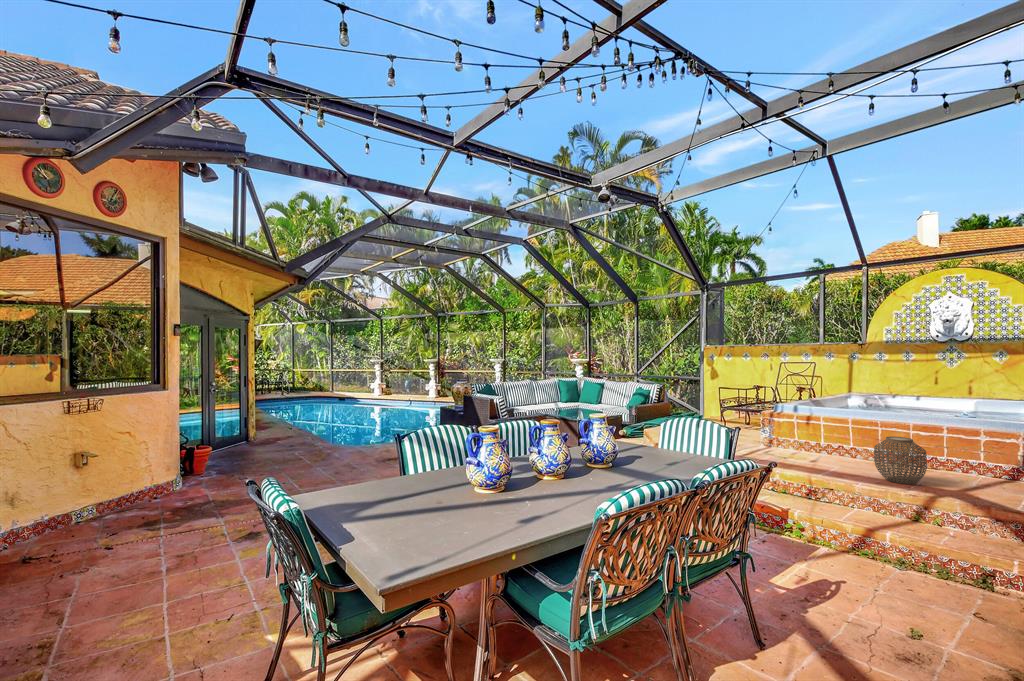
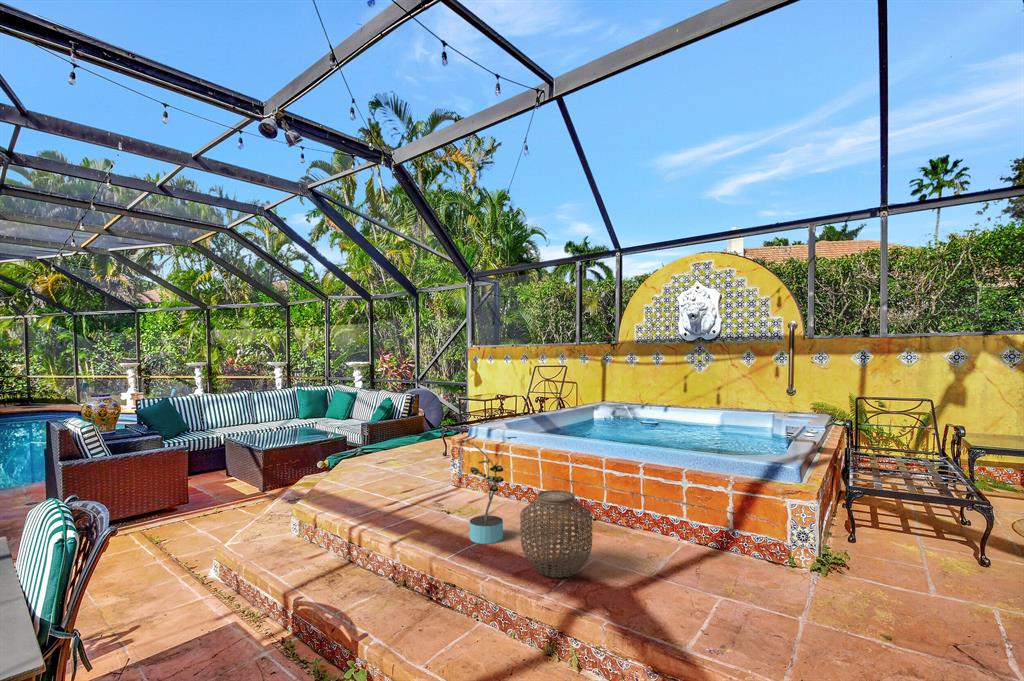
potted plant: none [808,402,853,469] -> present [457,429,516,544]

